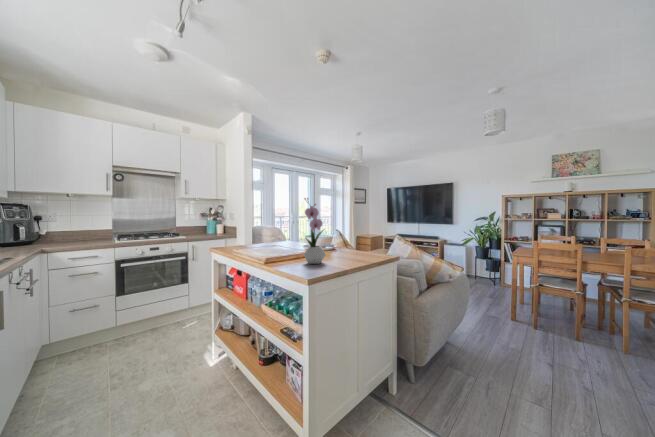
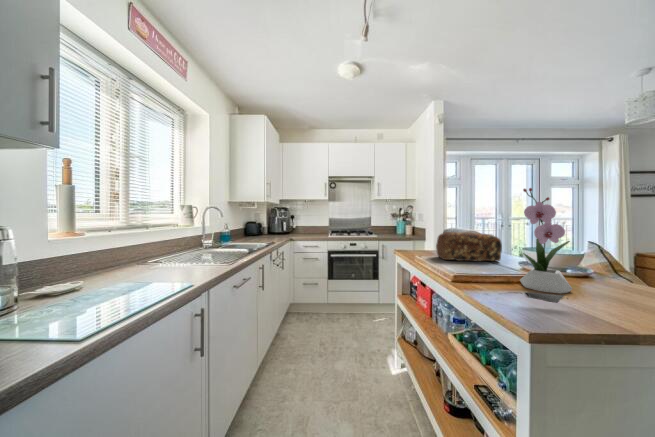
bread loaf: none [250,227,294,250] -> present [436,232,502,261]

